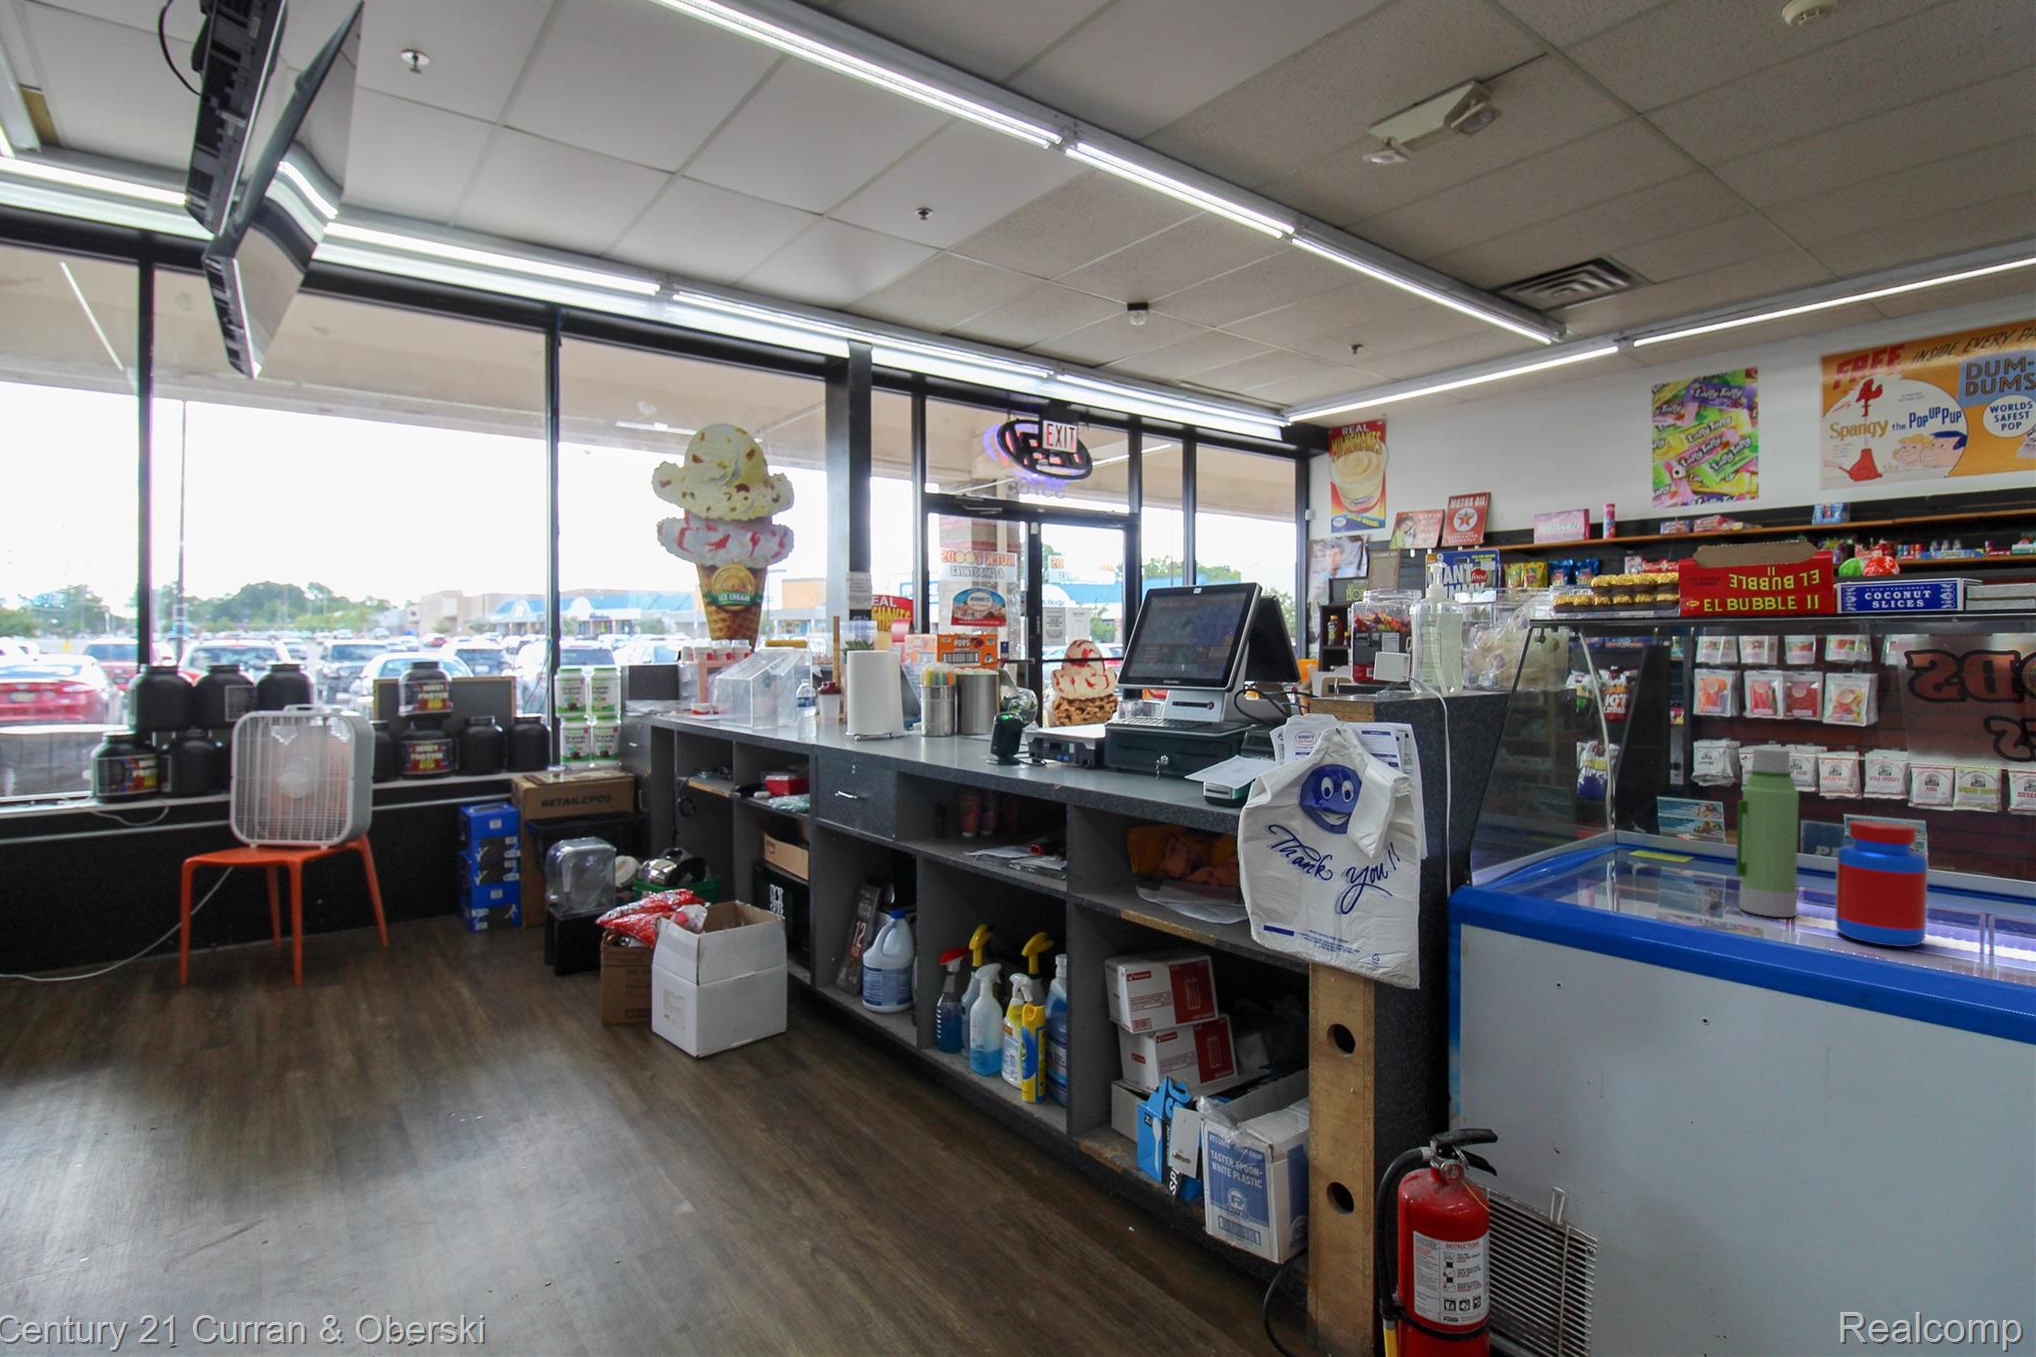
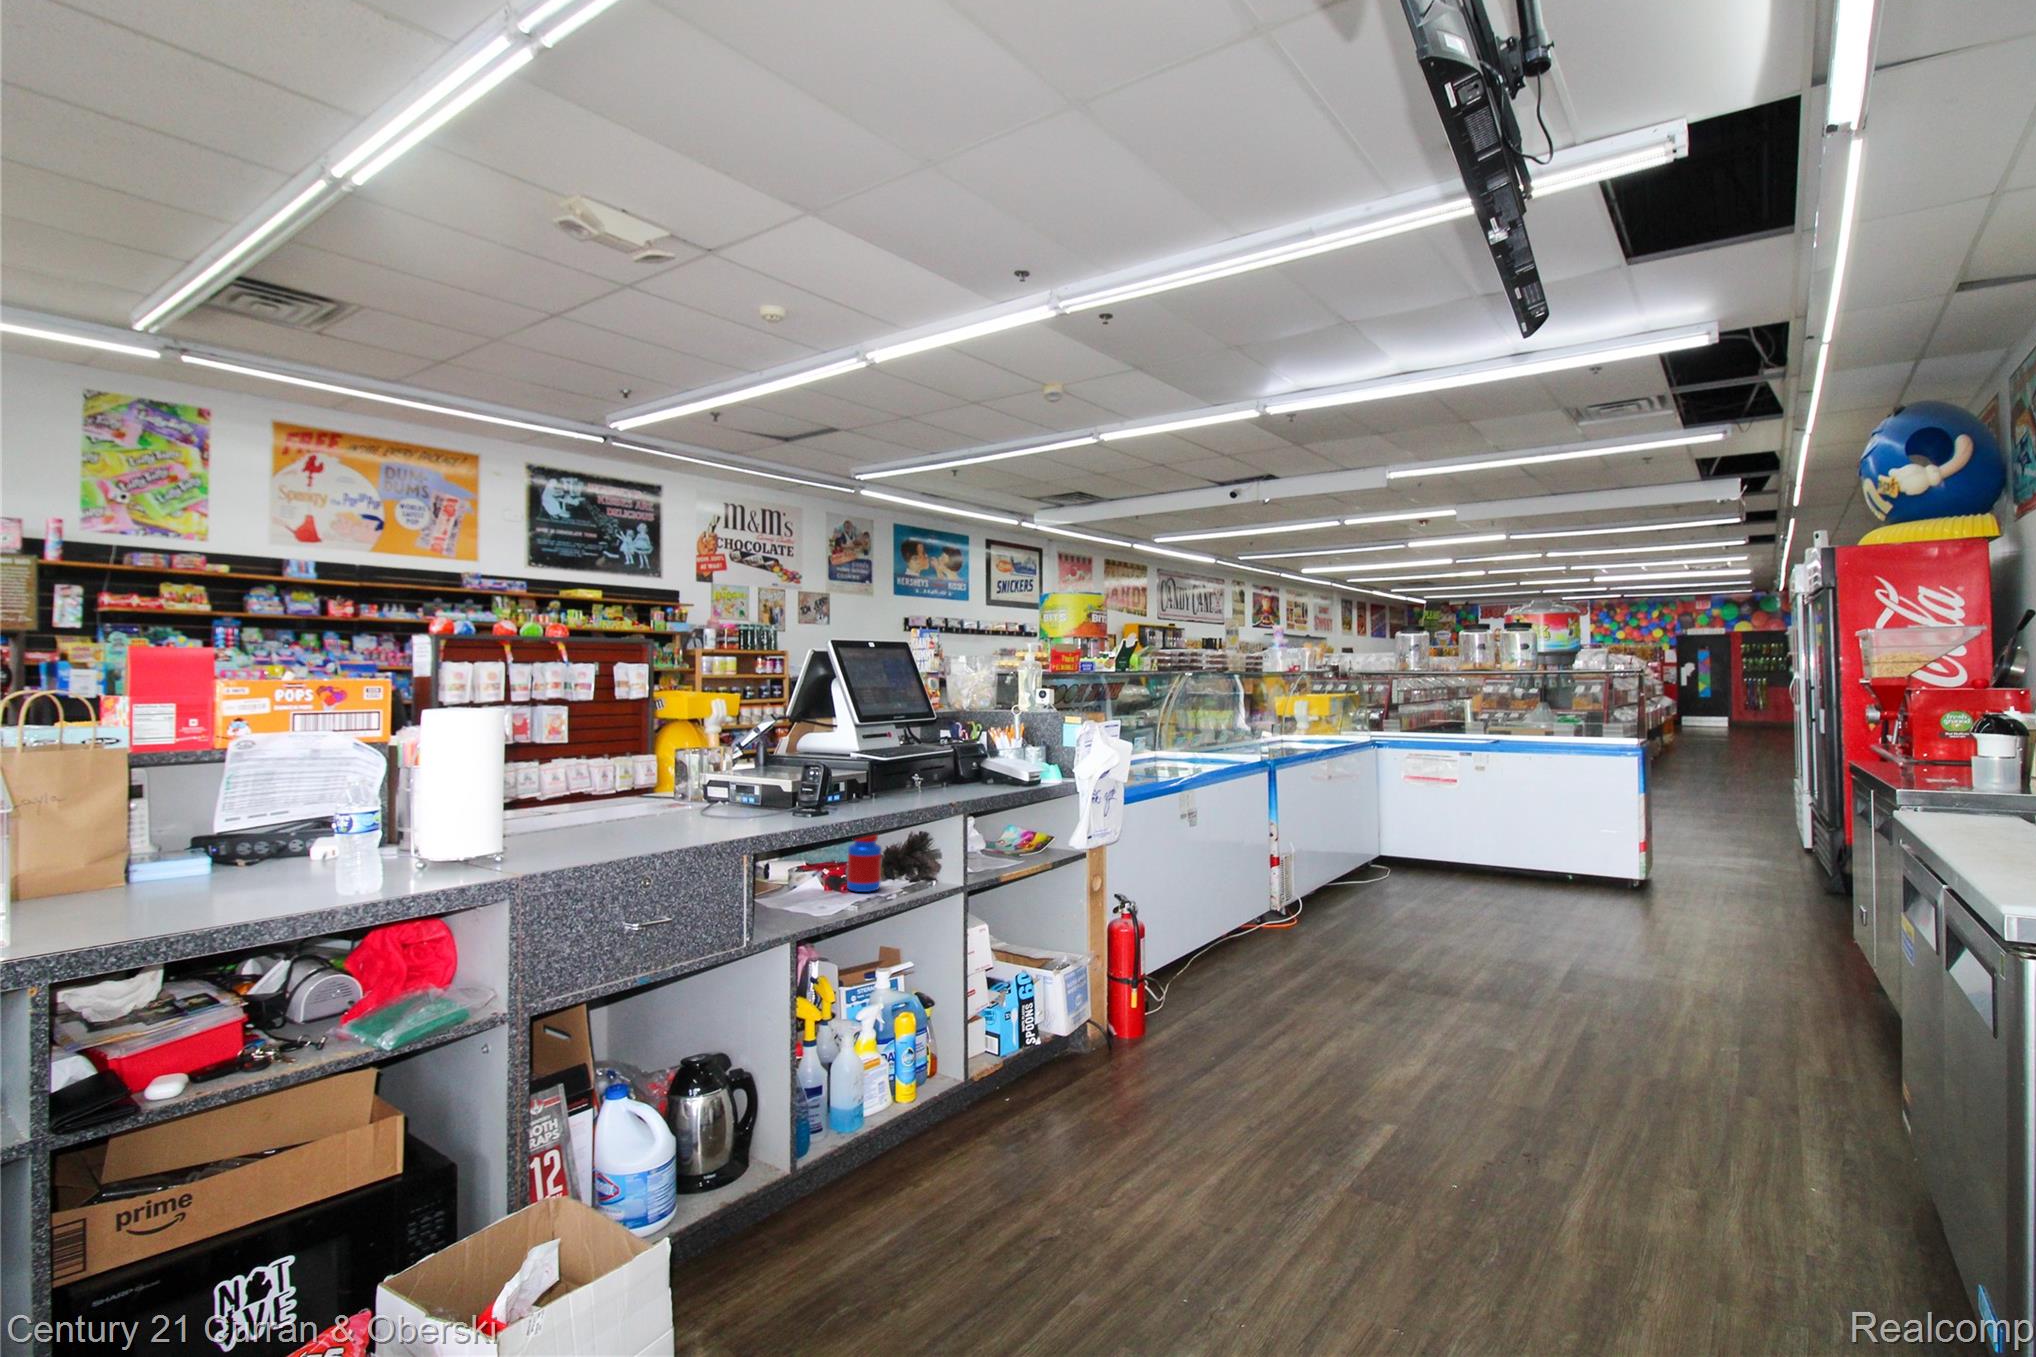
water bottle: present [1736,748,1799,917] -> none [799,801,826,894]

